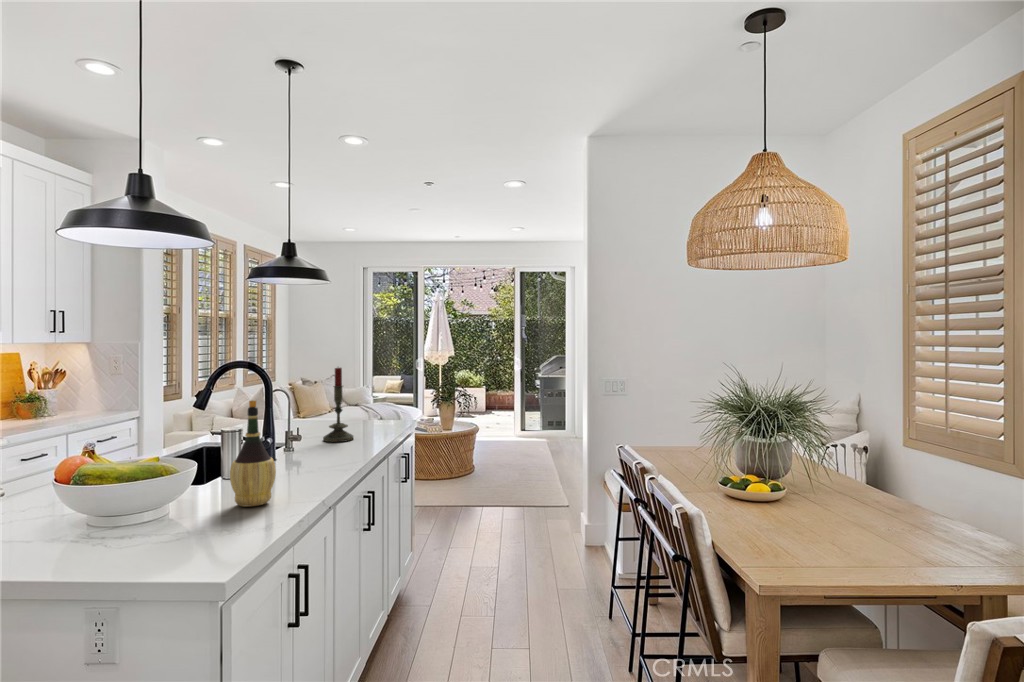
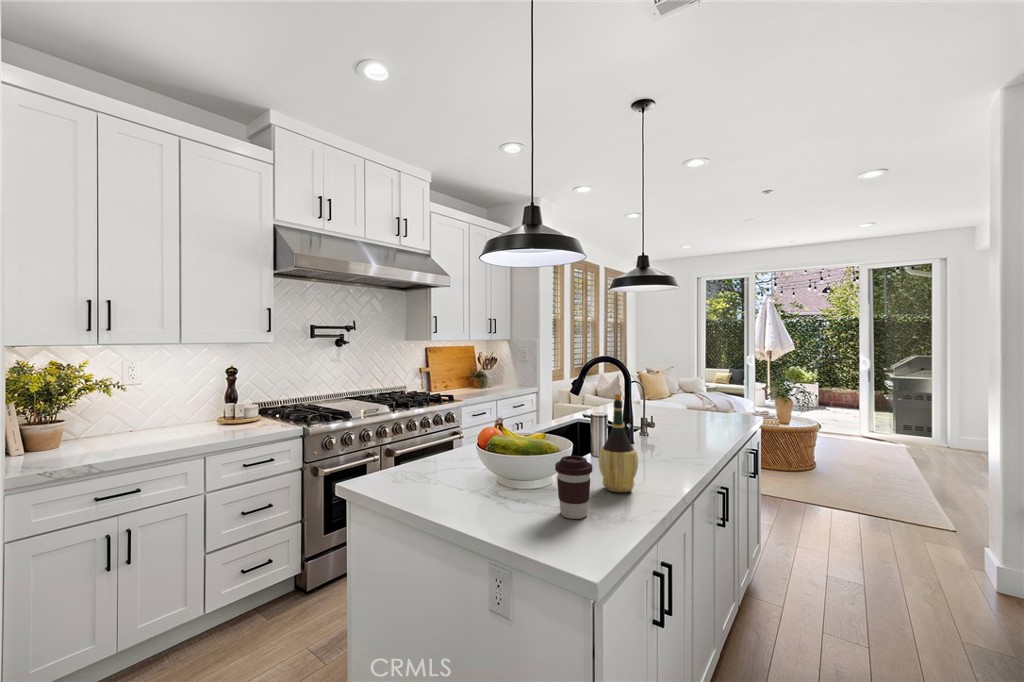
candle: present [323,368,353,442] -> none [673,362,702,432]
coffee cup: none [176,470,222,538] -> present [555,456,592,519]

